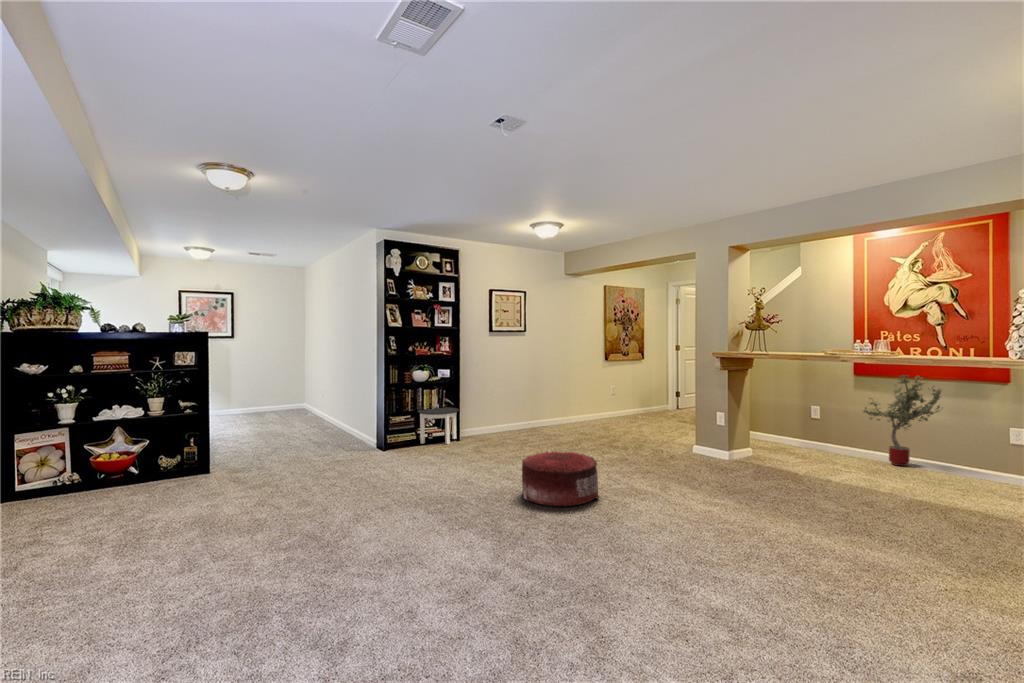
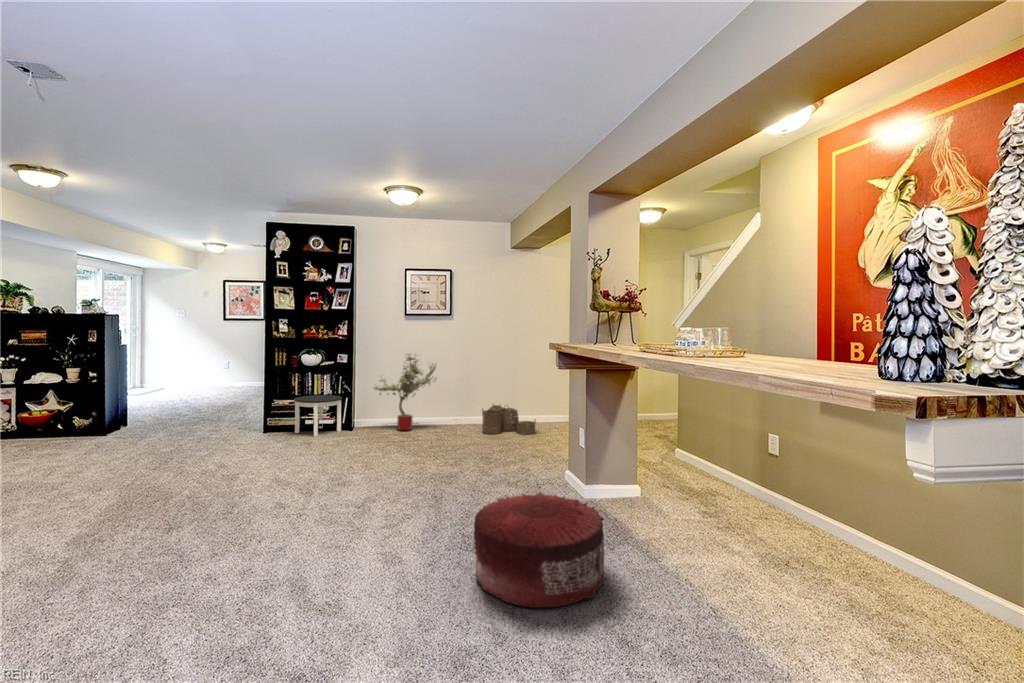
potted tree: present [863,375,941,466] -> present [374,354,436,431]
woven basket: none [555,404,608,428] -> present [482,405,536,434]
pouf: present [522,451,598,506] -> present [474,492,605,608]

